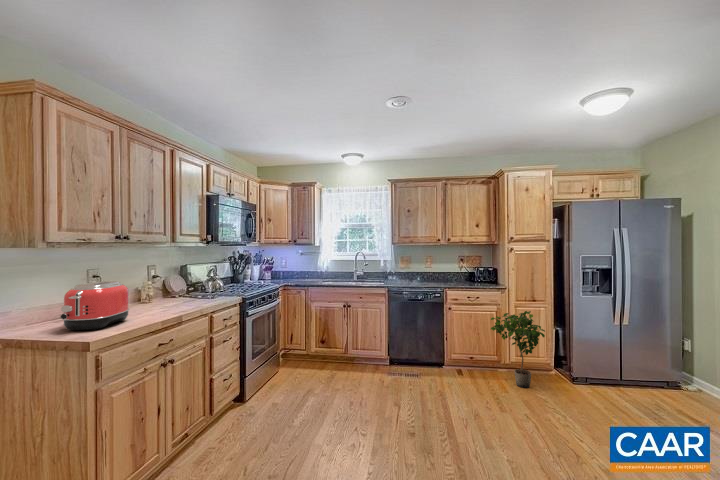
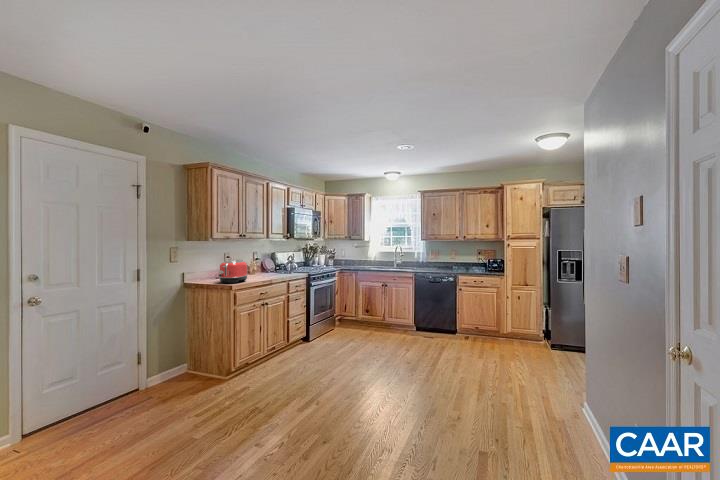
potted plant: present [491,311,545,388] -> none [484,294,532,352]

